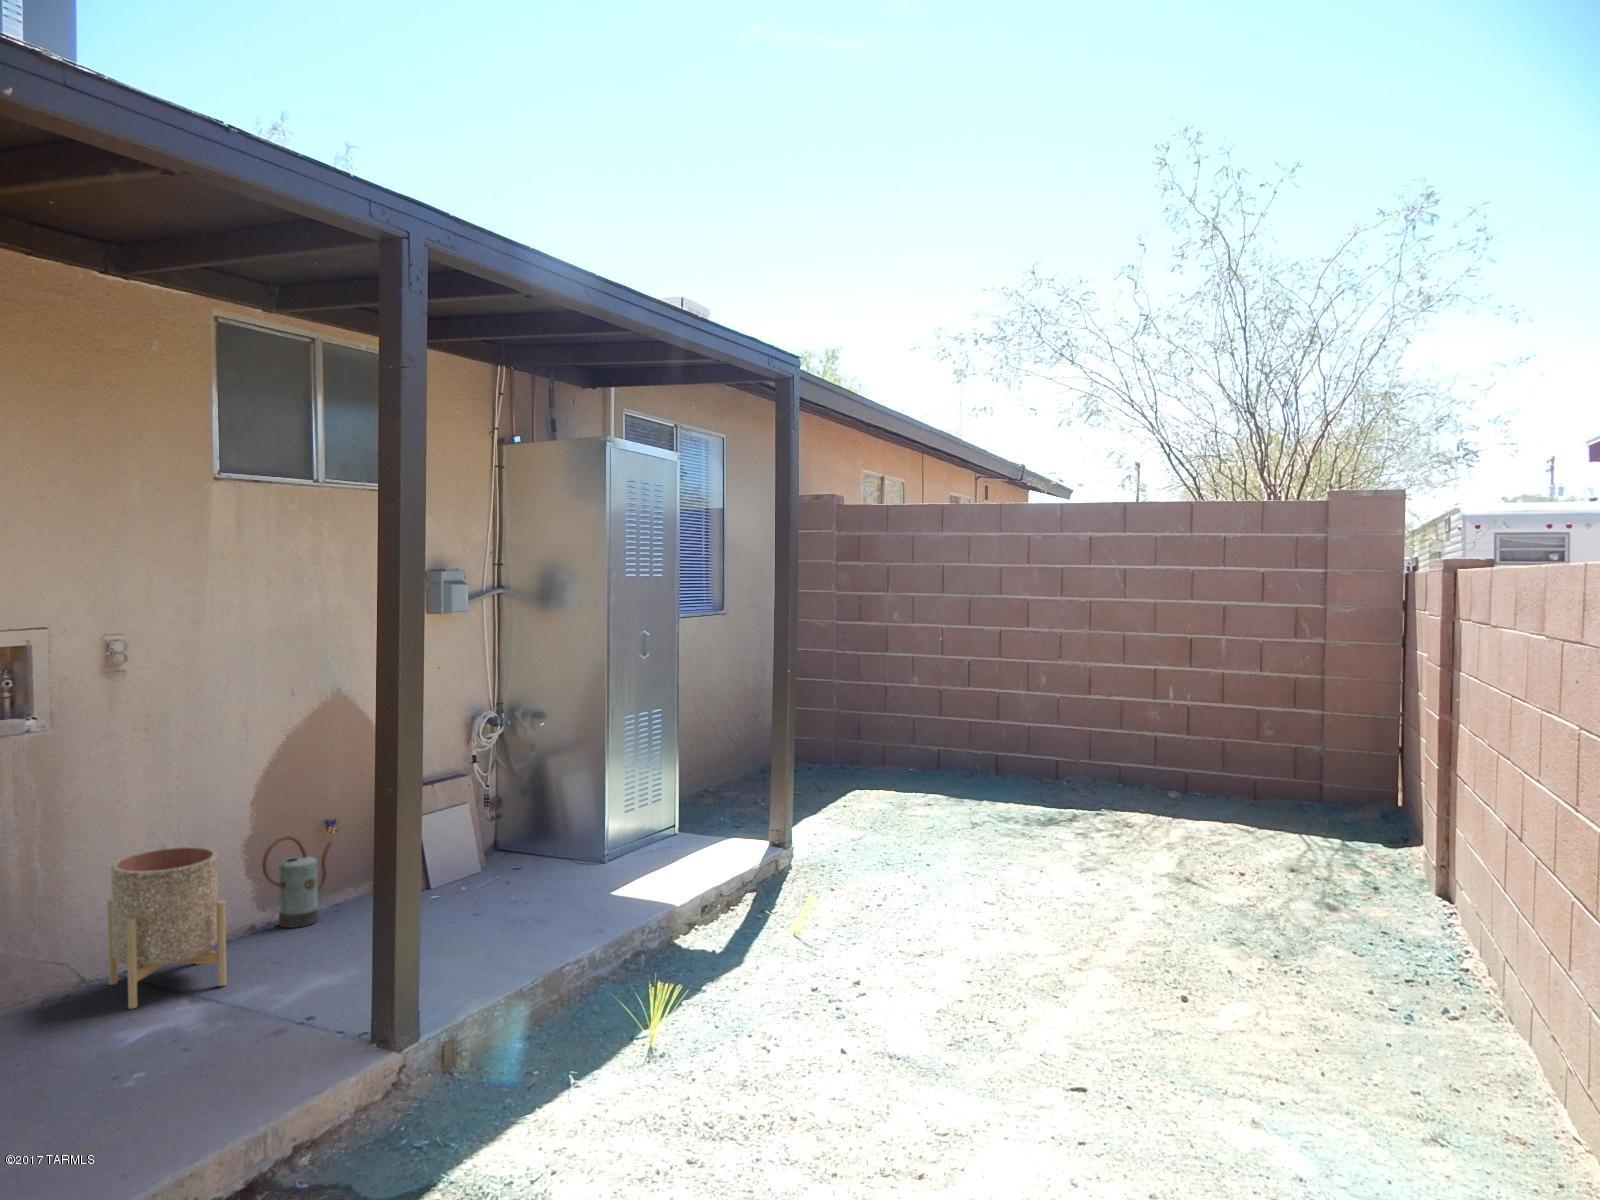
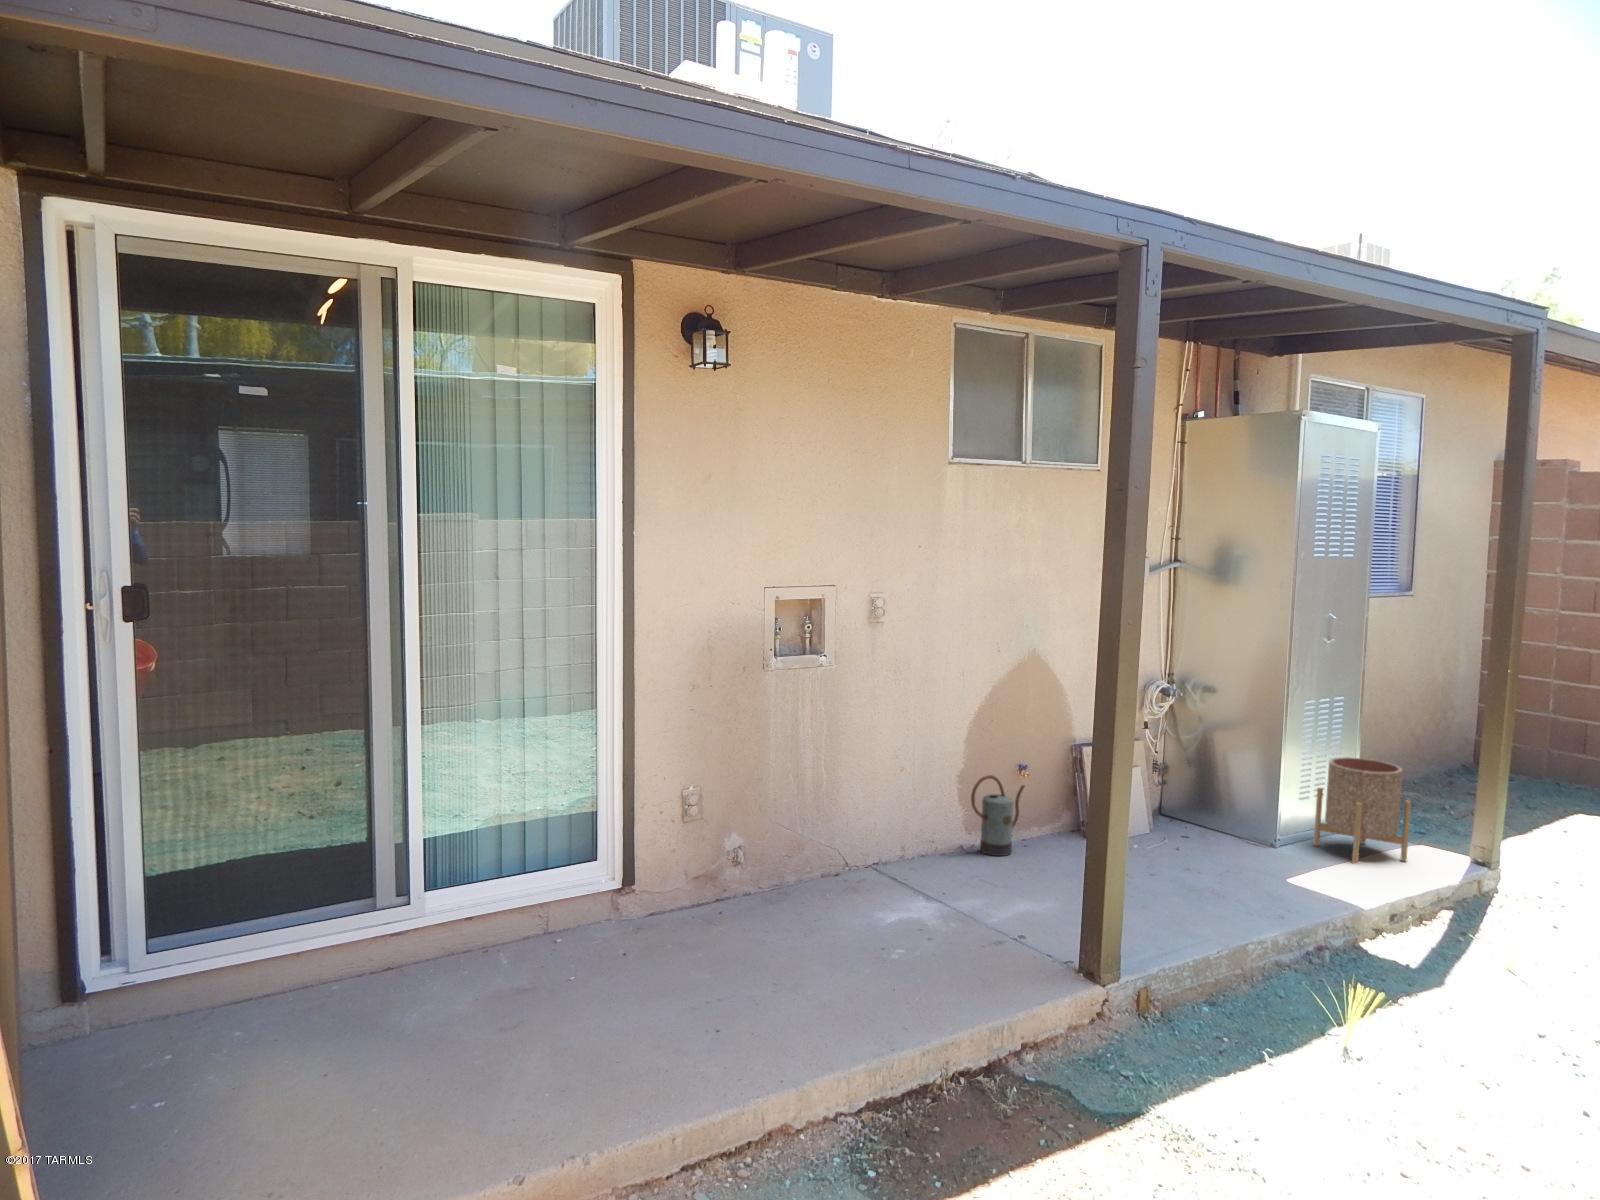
planter: present [107,847,226,1009] -> present [1314,757,1411,864]

